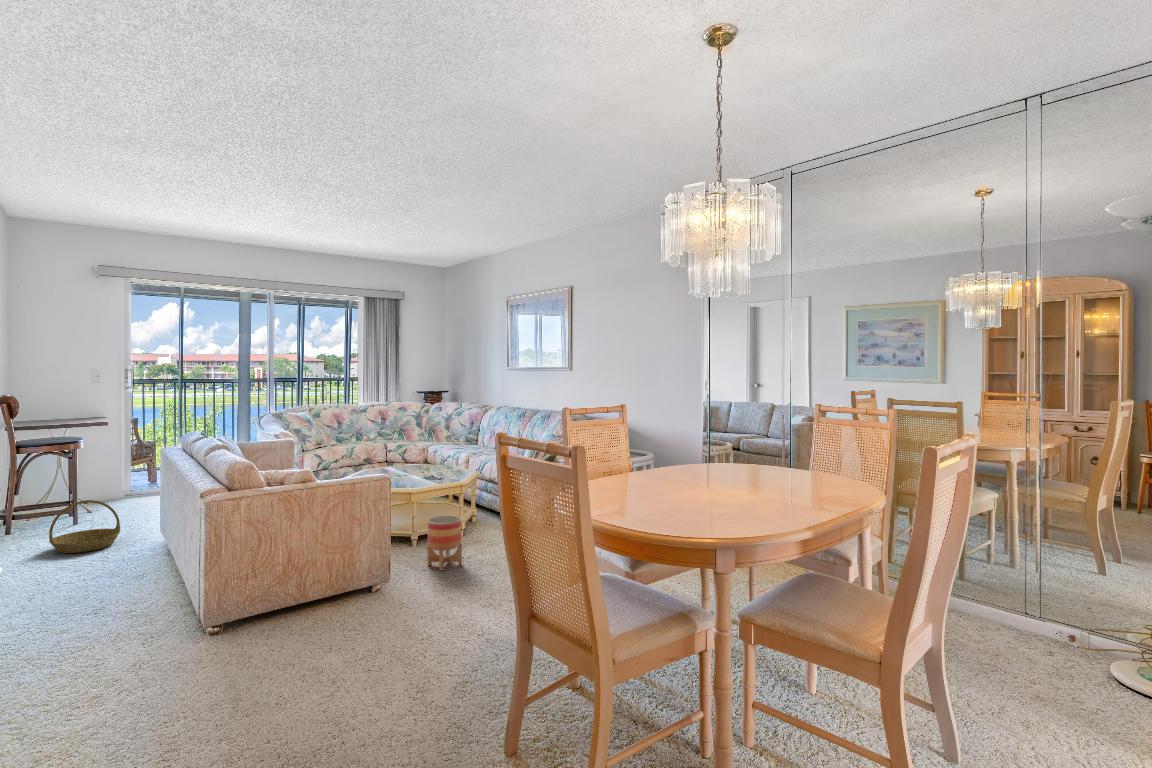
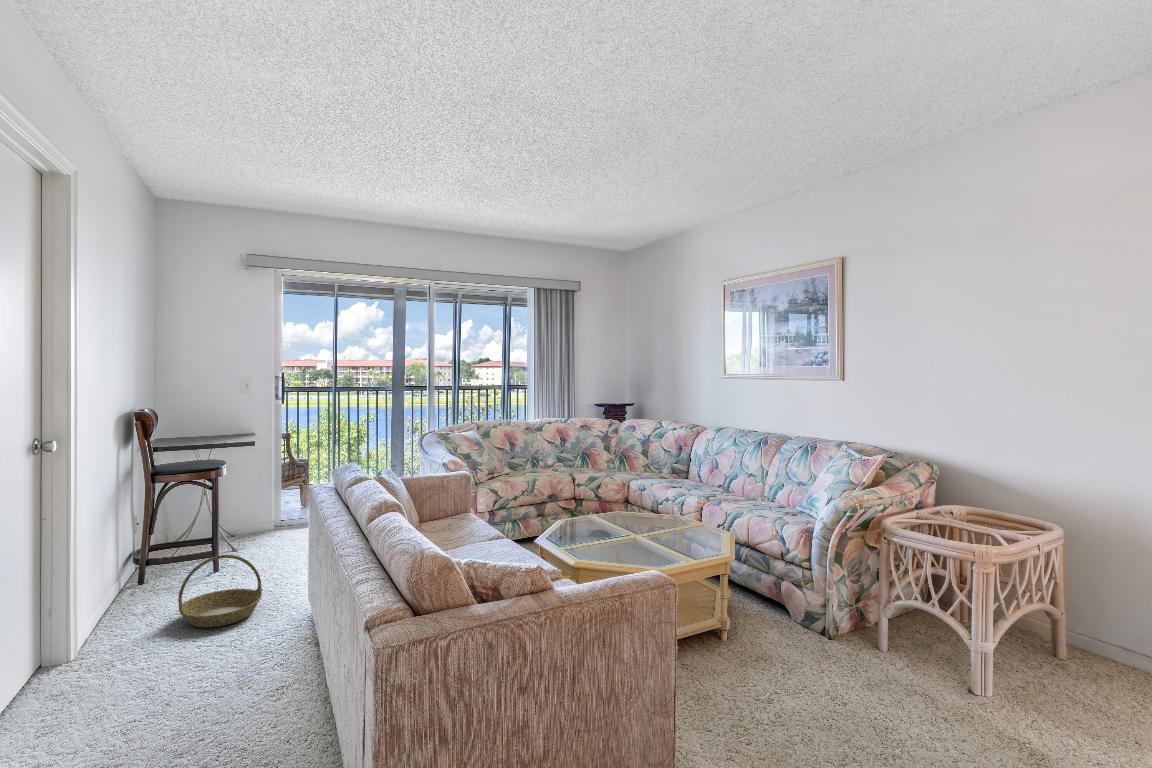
planter: present [427,515,462,571] -> none [698,627,756,730]

